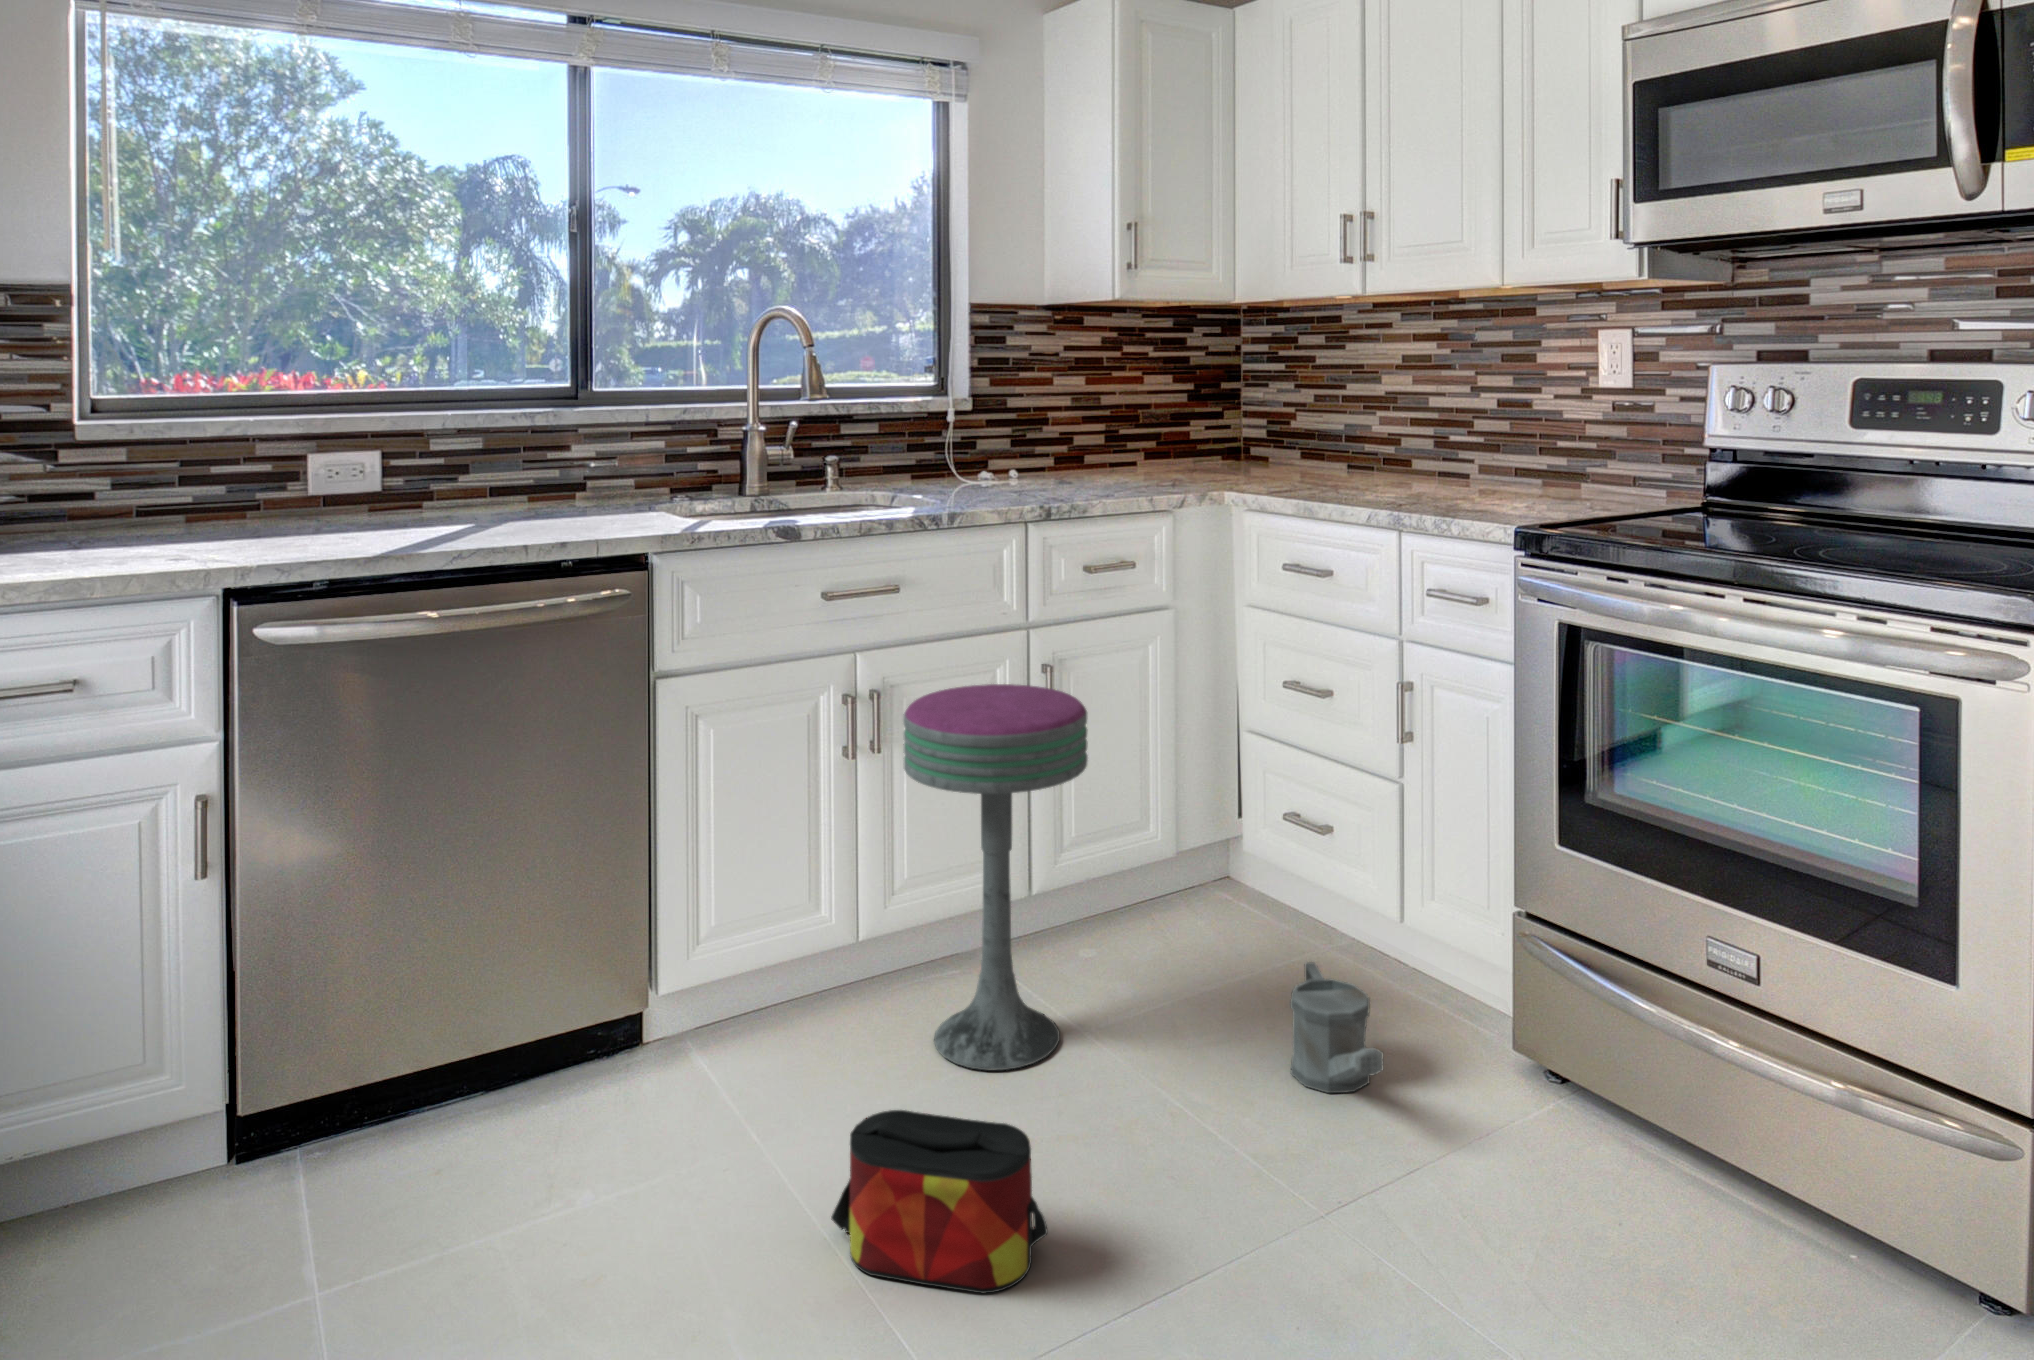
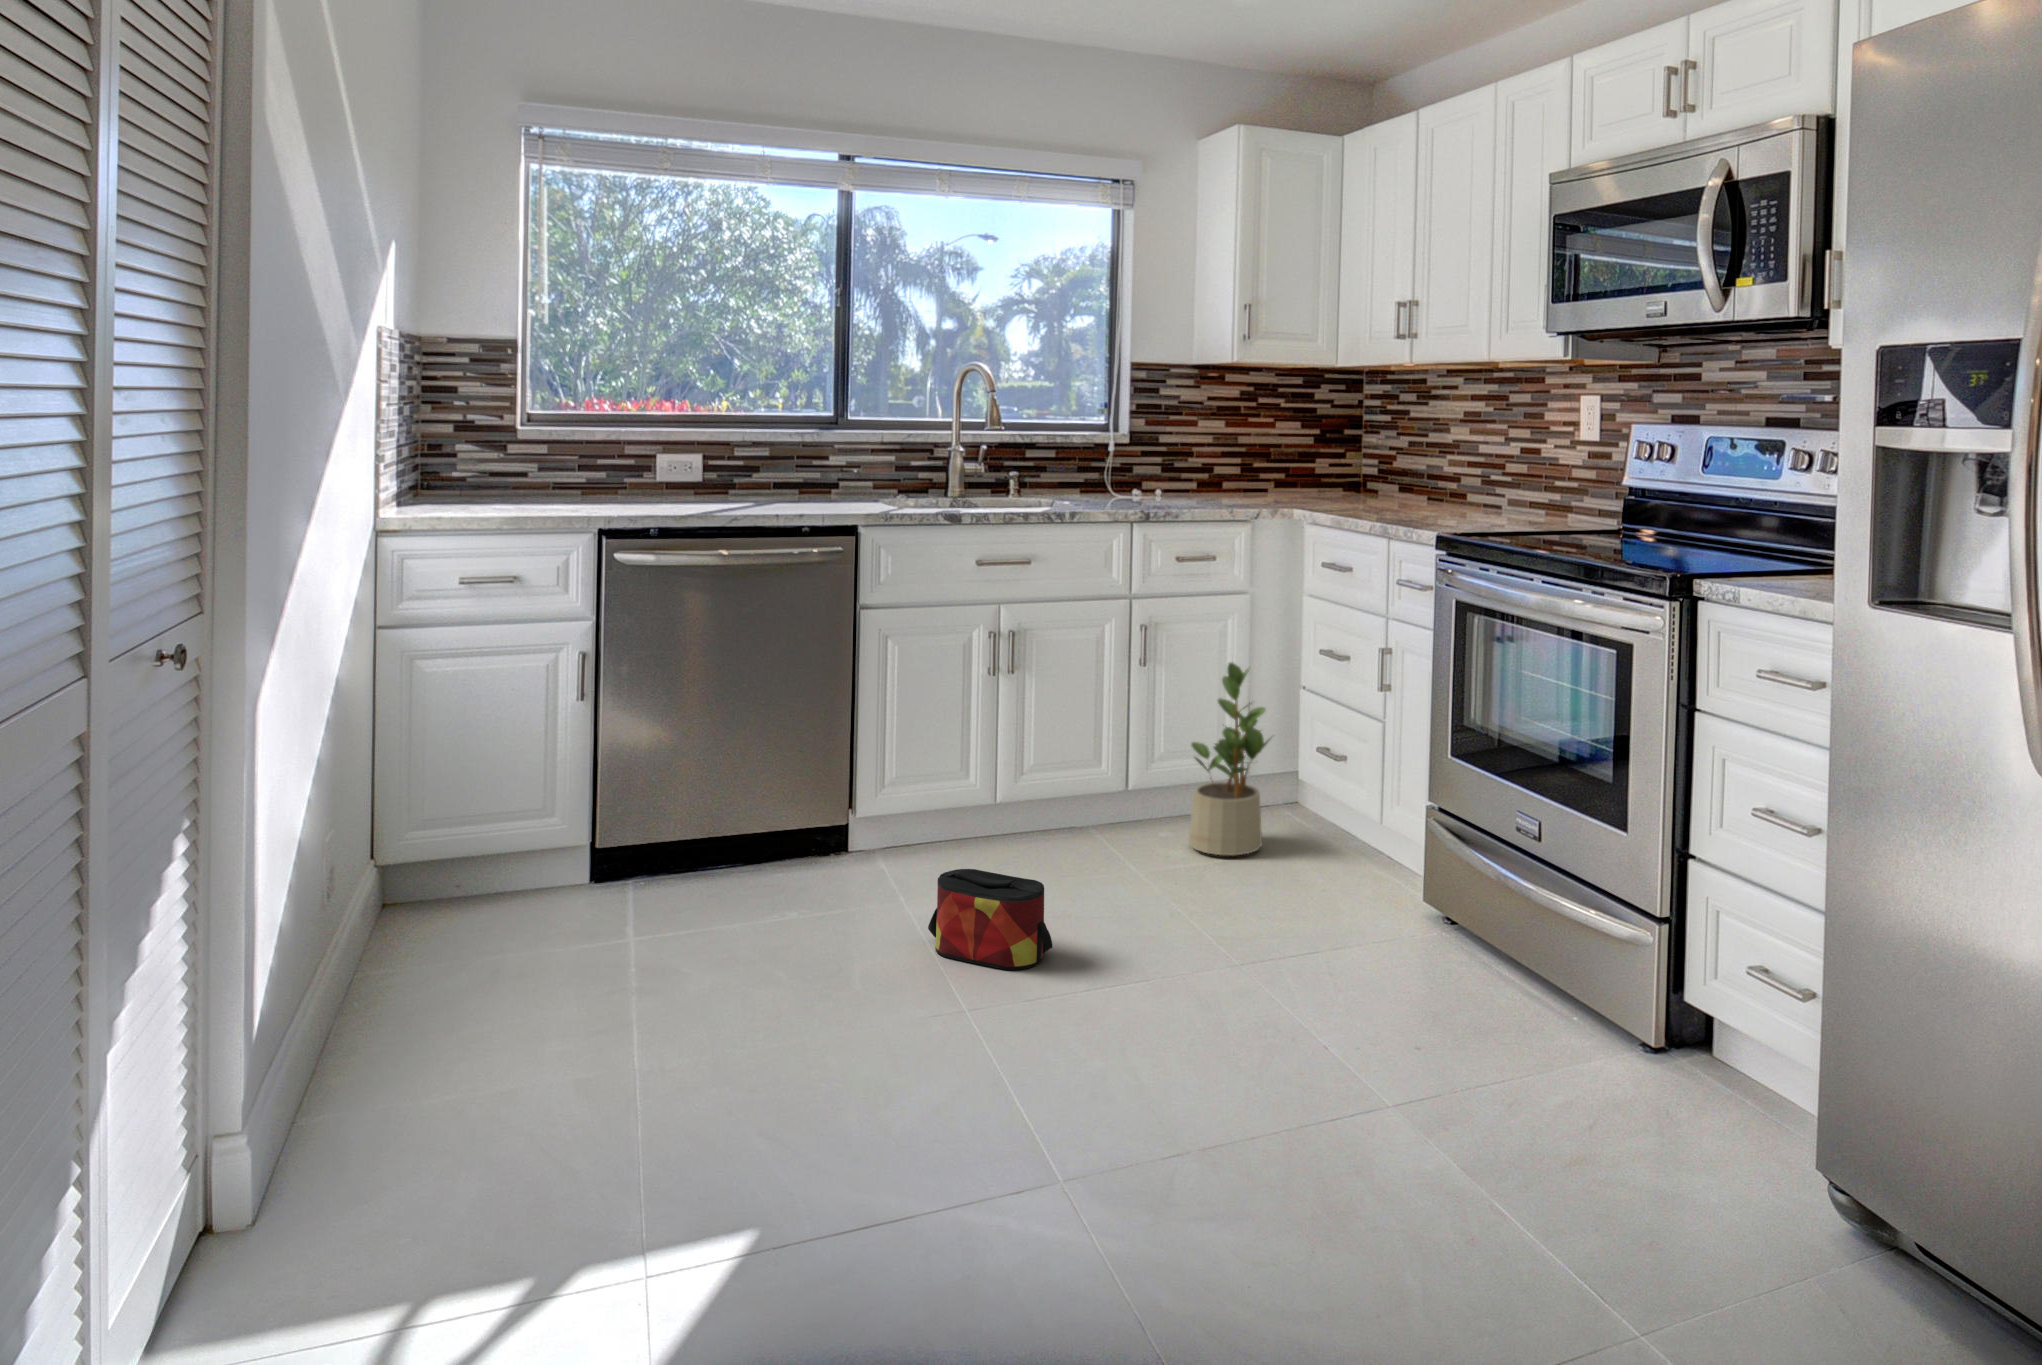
bar stool: present [903,684,1088,1070] -> none [1017,630,1144,881]
potted plant: none [1129,715,1256,992] -> present [1189,663,1270,855]
watering can: present [1290,962,1383,1093] -> none [1262,833,1319,912]

